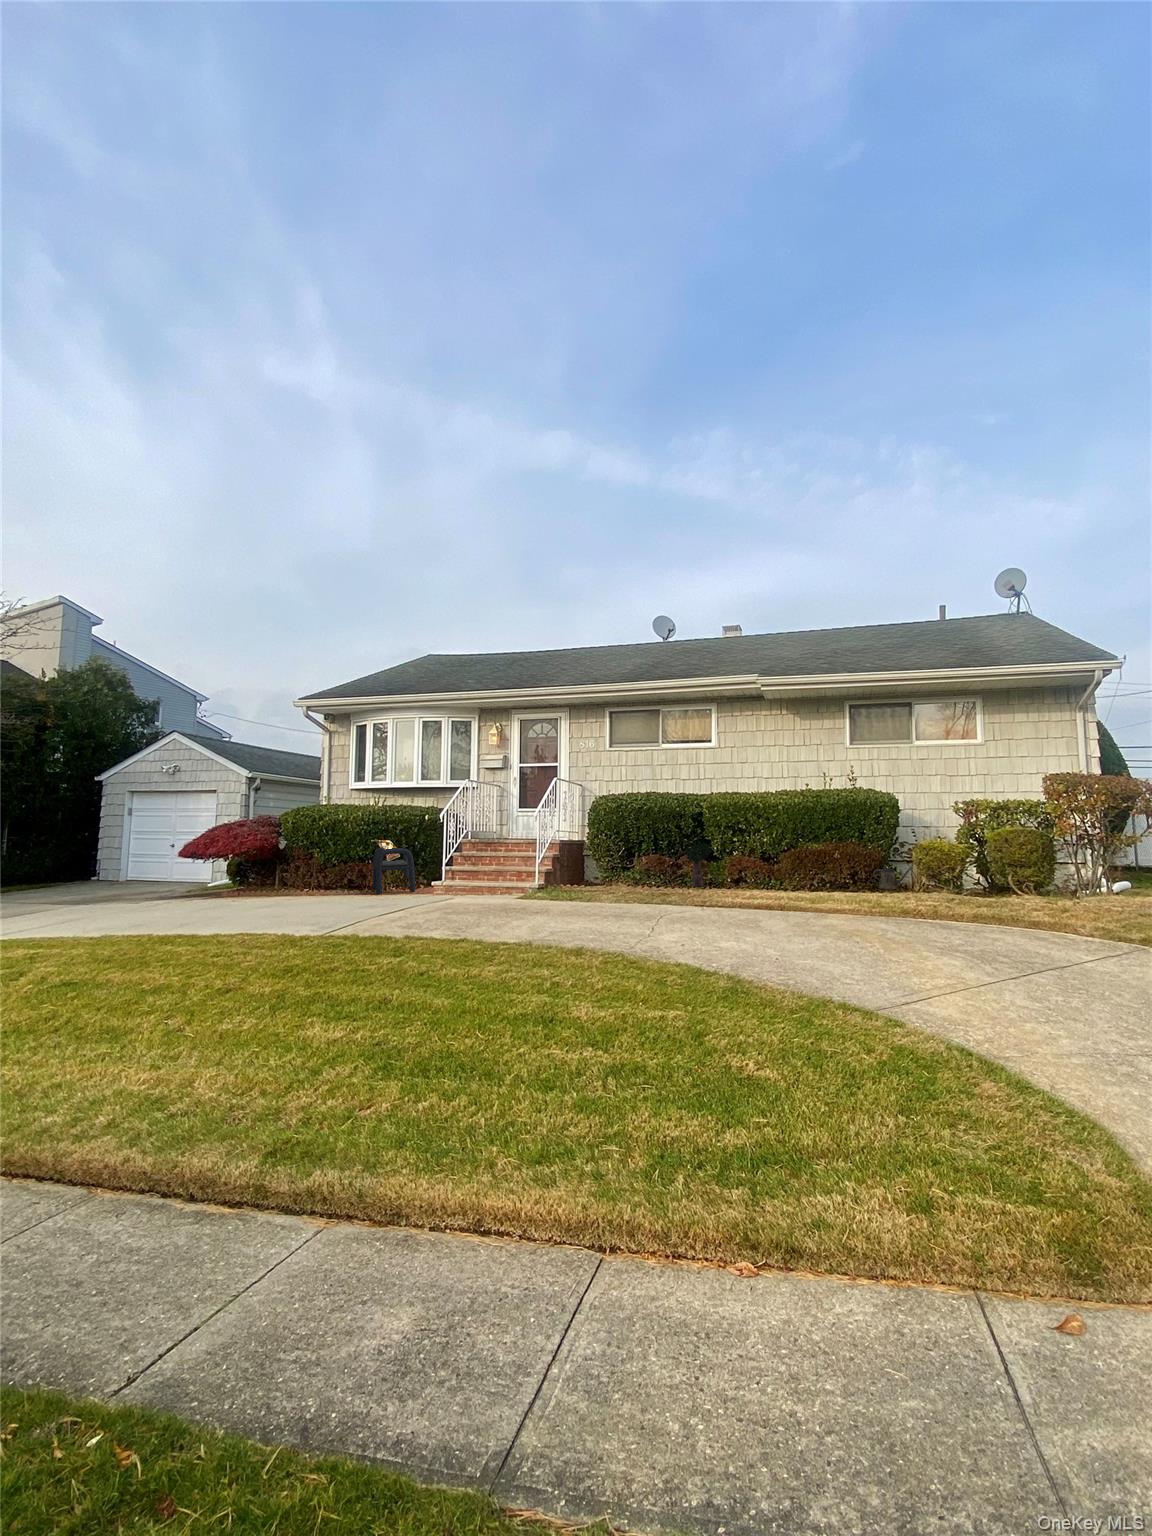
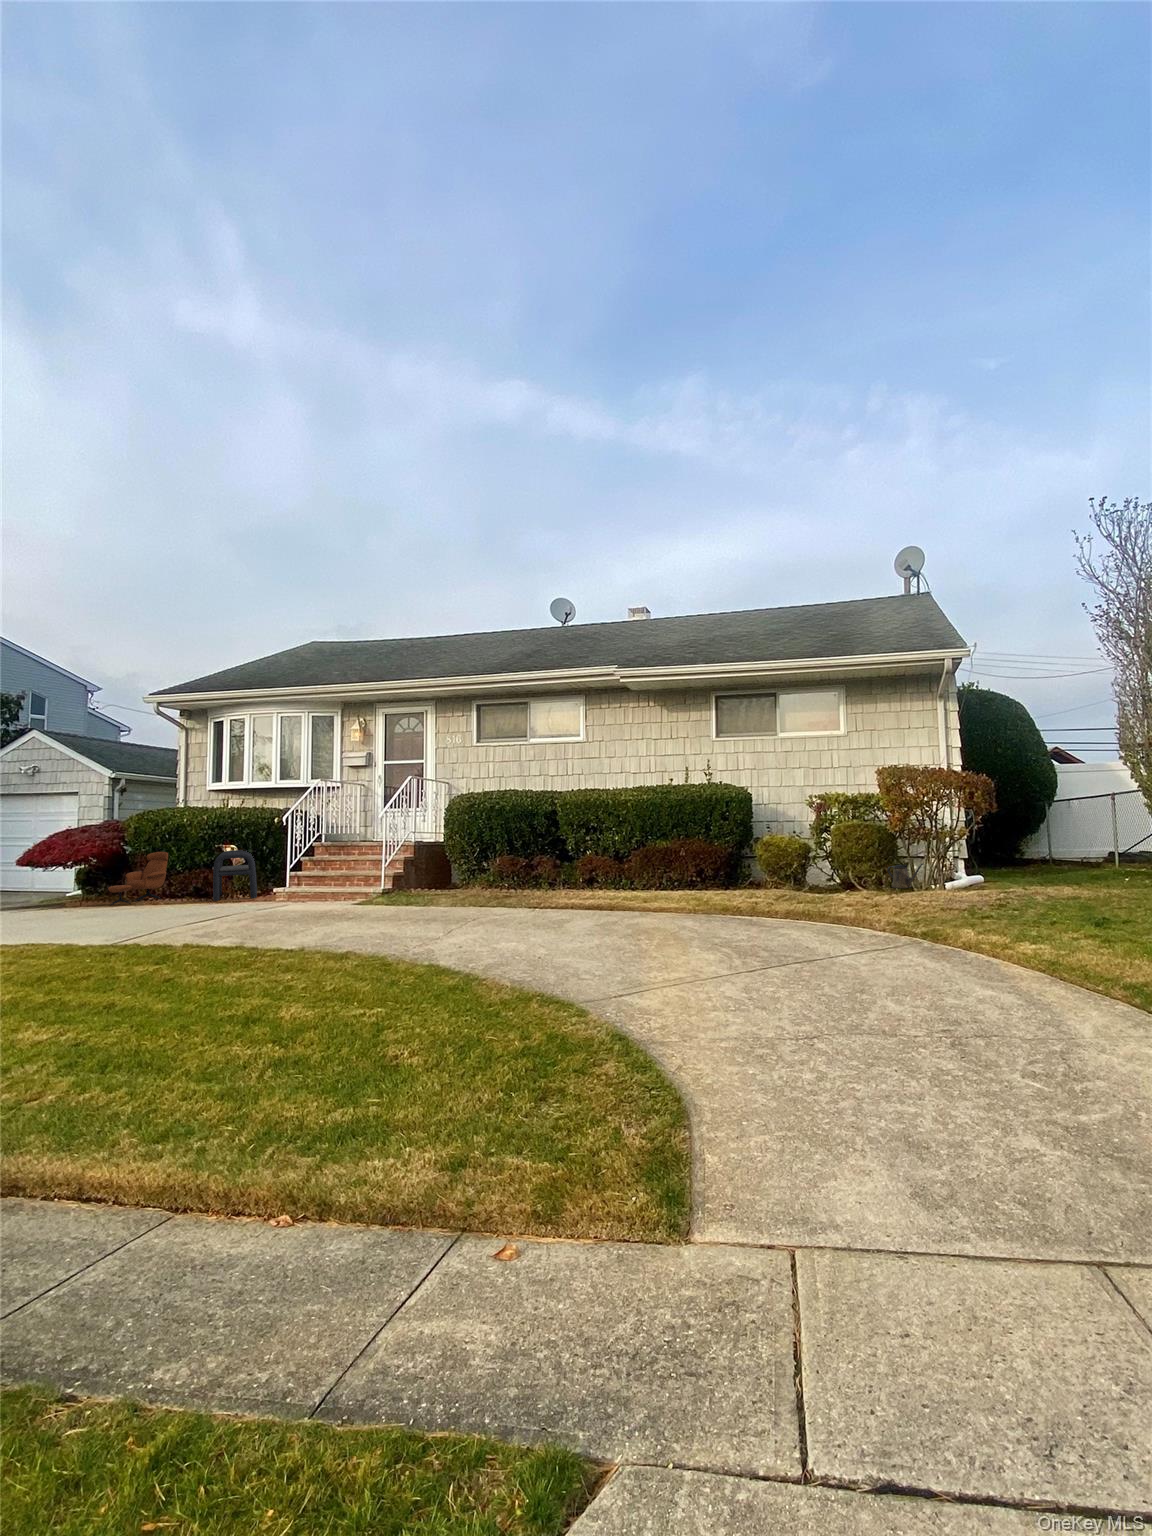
potted plant: present [683,841,719,886] -> none [537,840,574,887]
lounge chair: none [278,846,328,897] -> present [108,852,168,906]
watering can: present [874,867,913,890] -> present [887,863,924,888]

